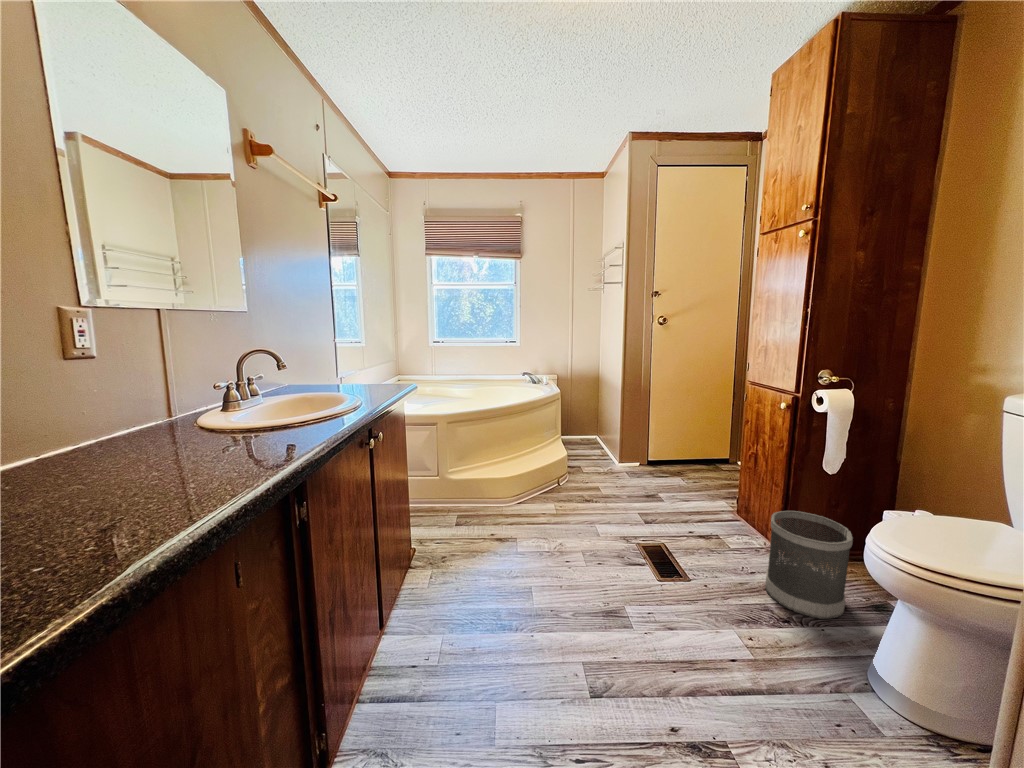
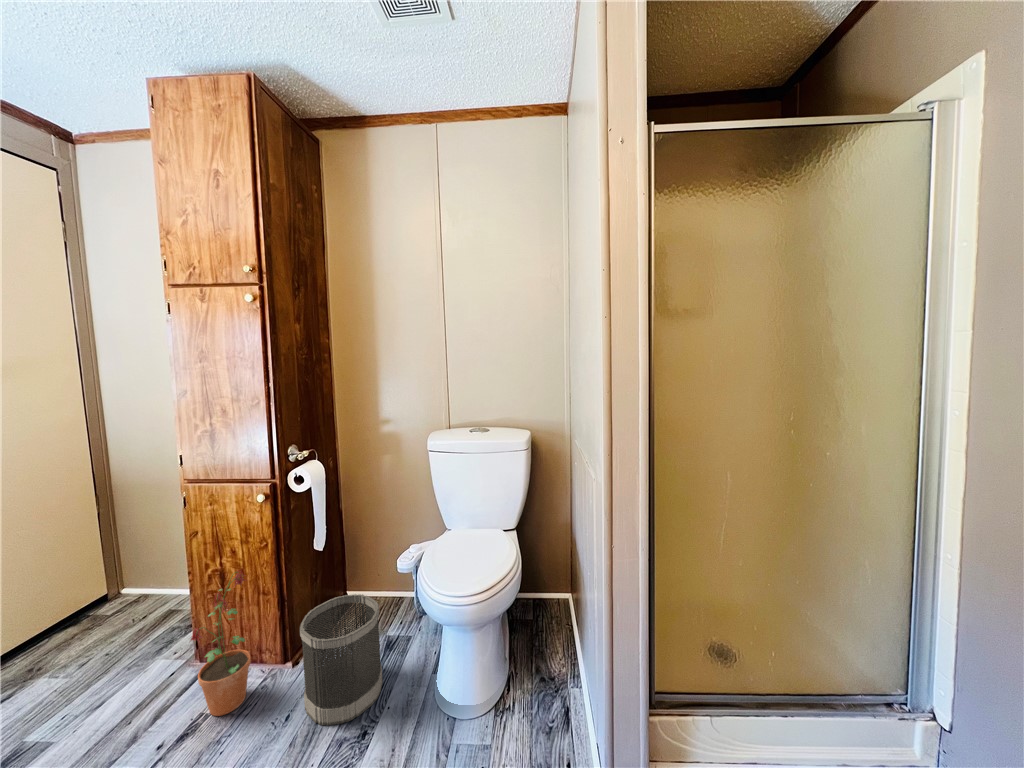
potted plant: none [715,455,765,547] -> present [191,571,251,716]

